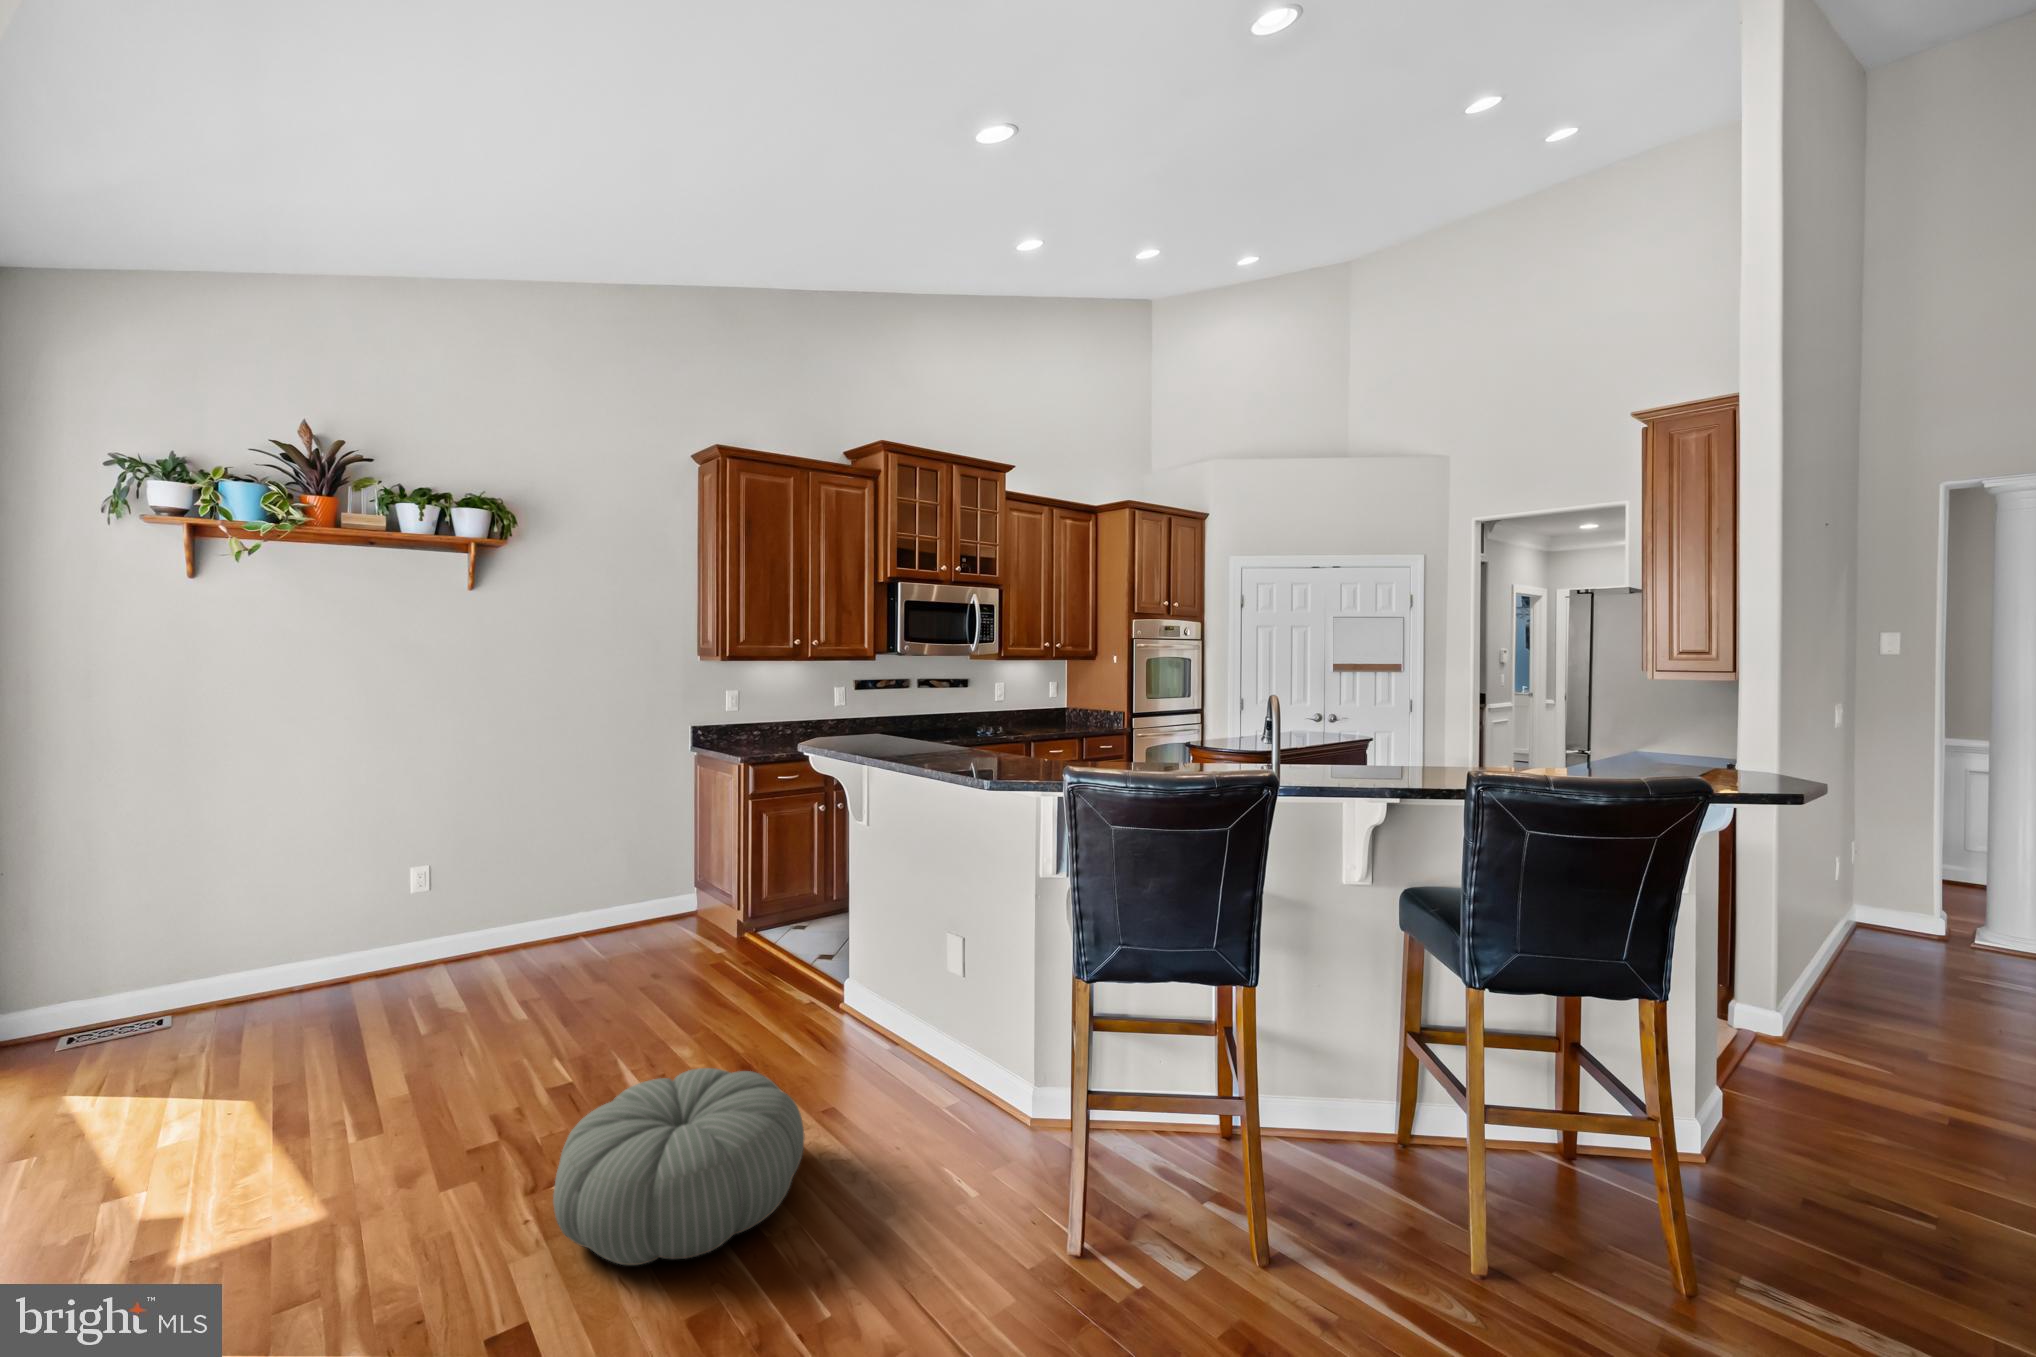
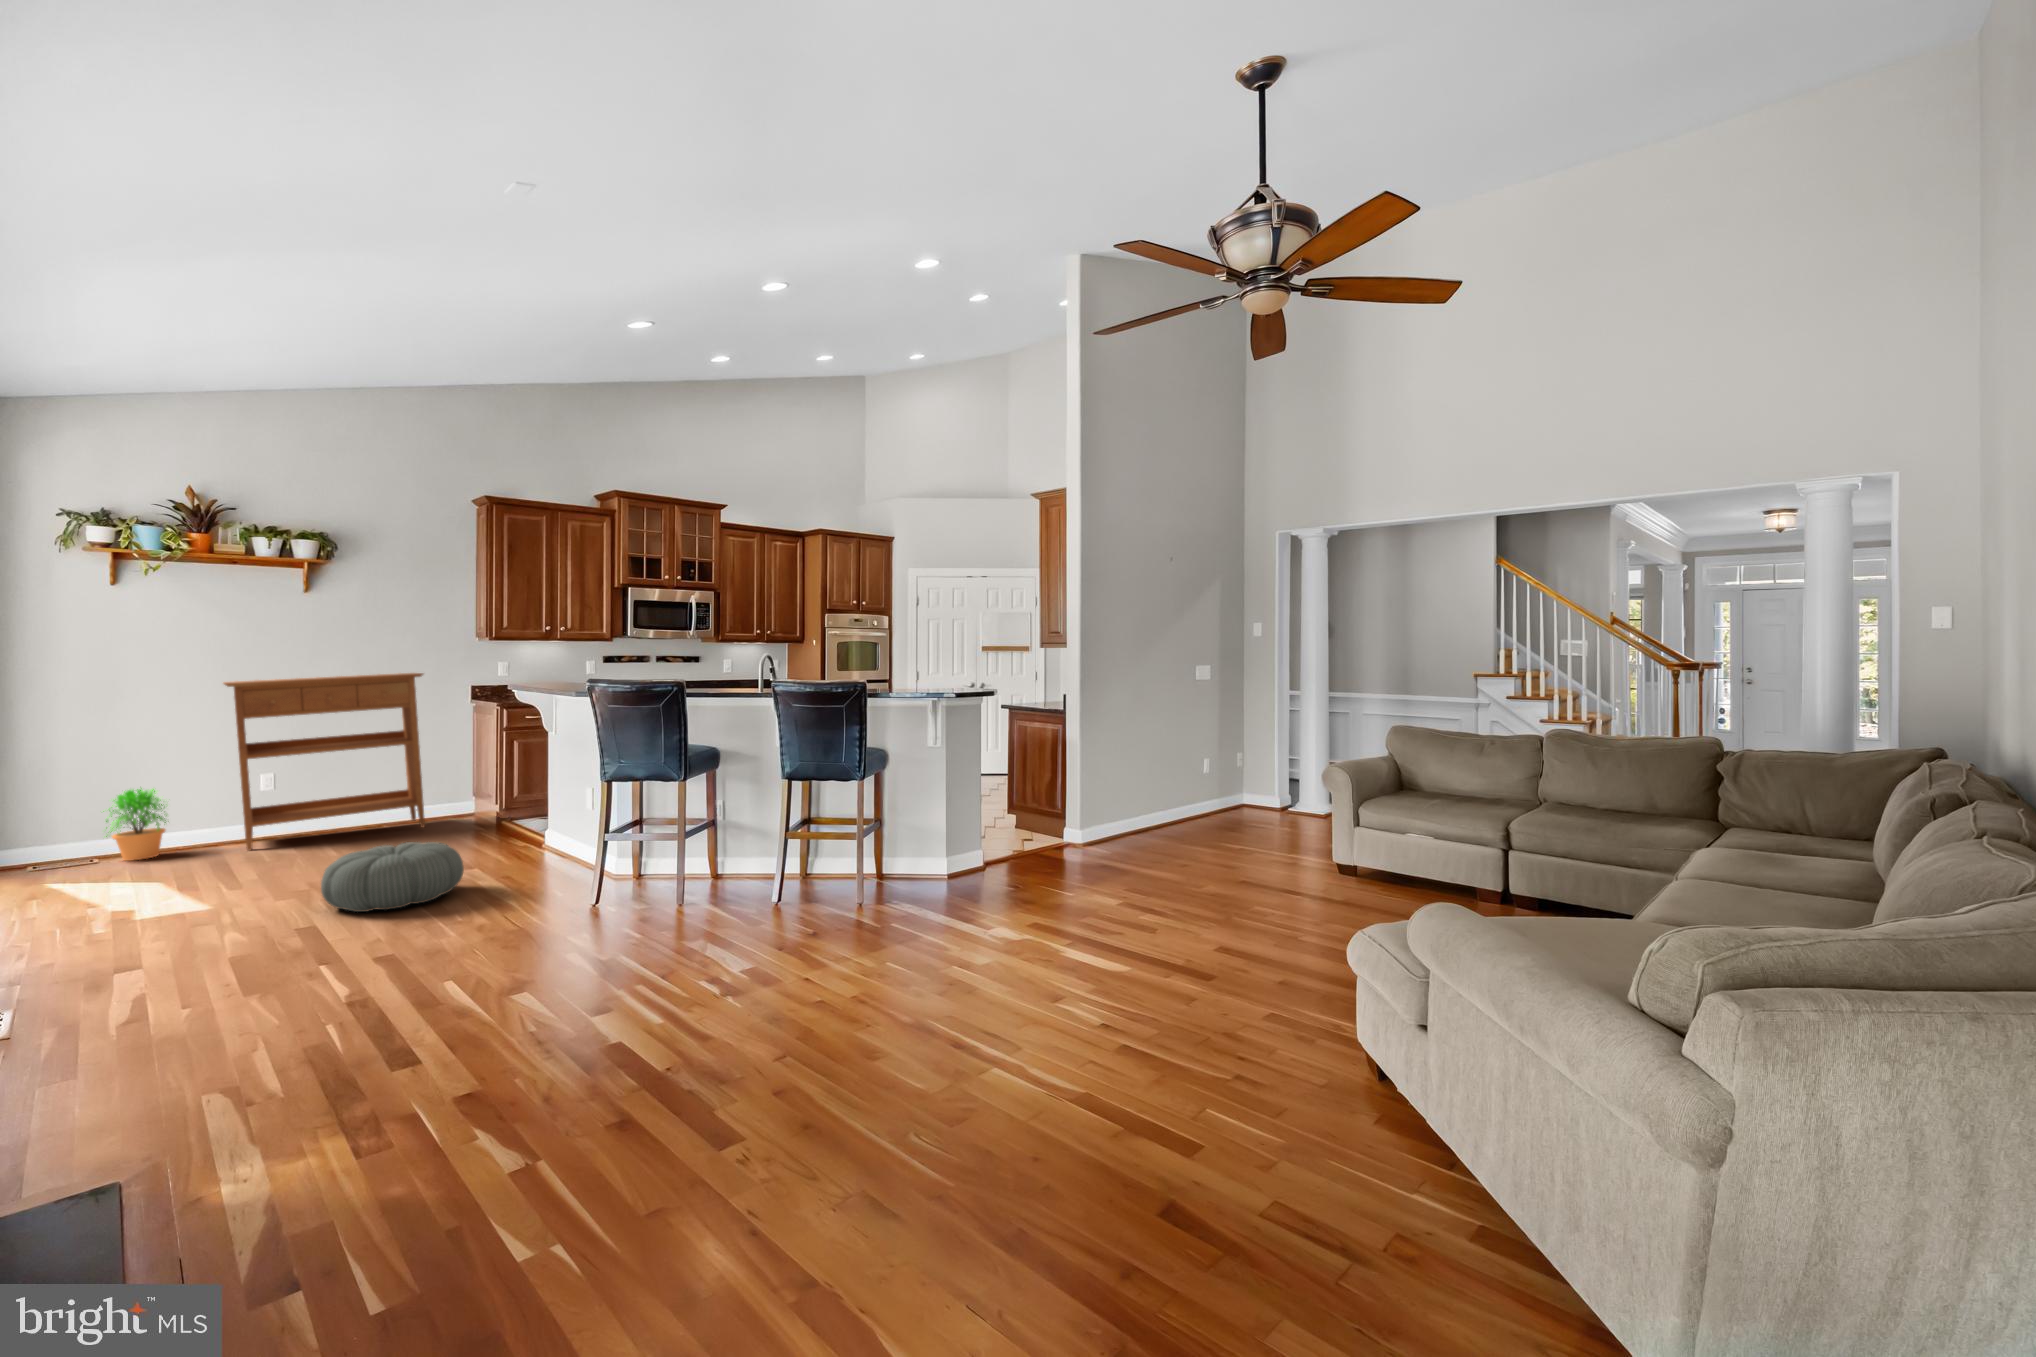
console table: none [353,708,645,1004] -> present [224,673,425,851]
potted plant: none [163,901,279,1024] -> present [103,788,167,861]

